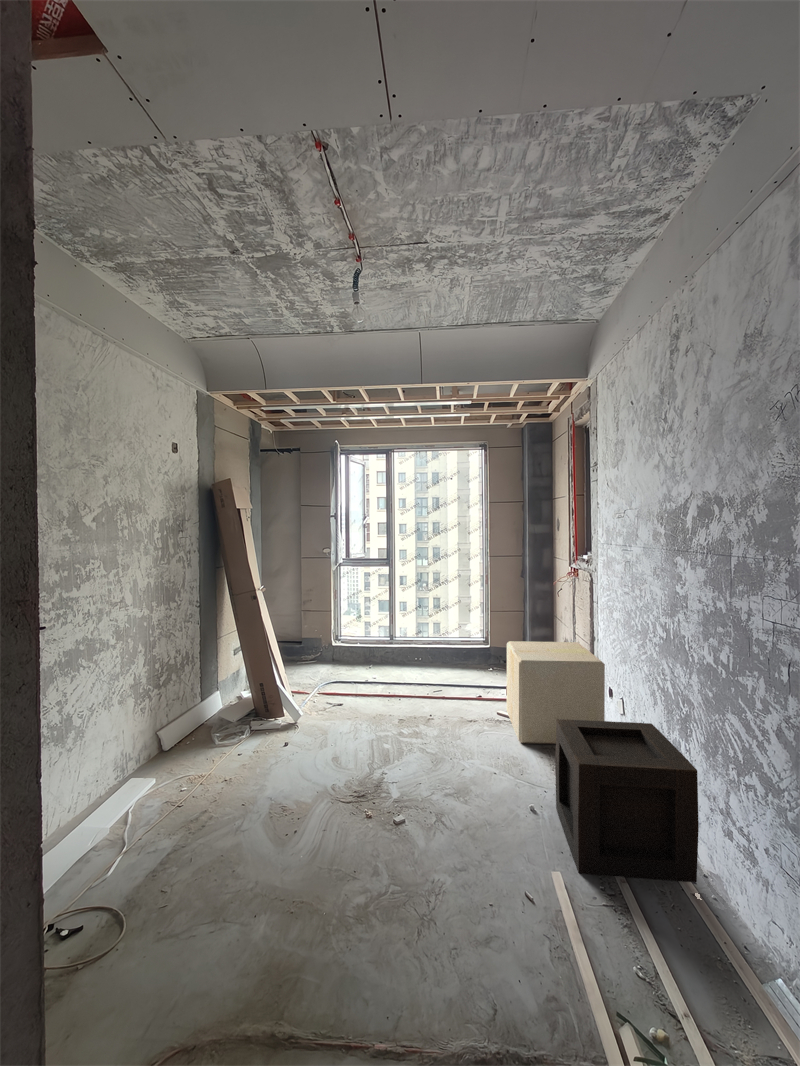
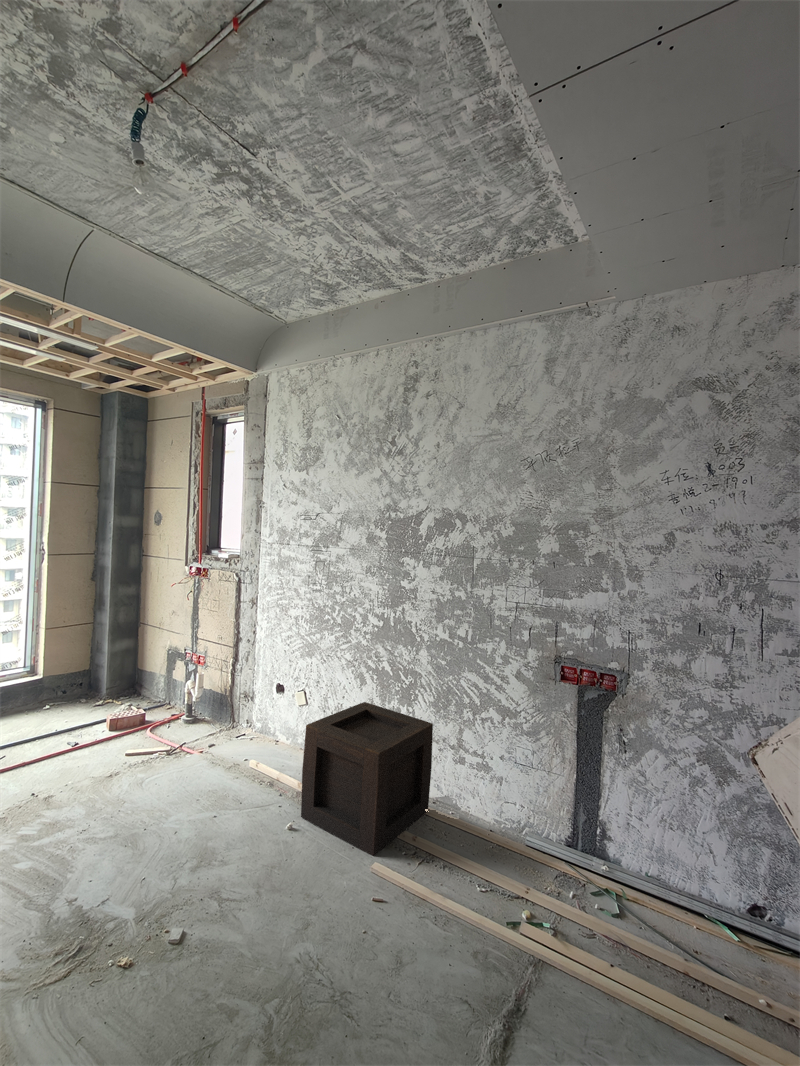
cardboard box: present [507,641,605,744] -> none [143,647,274,775]

